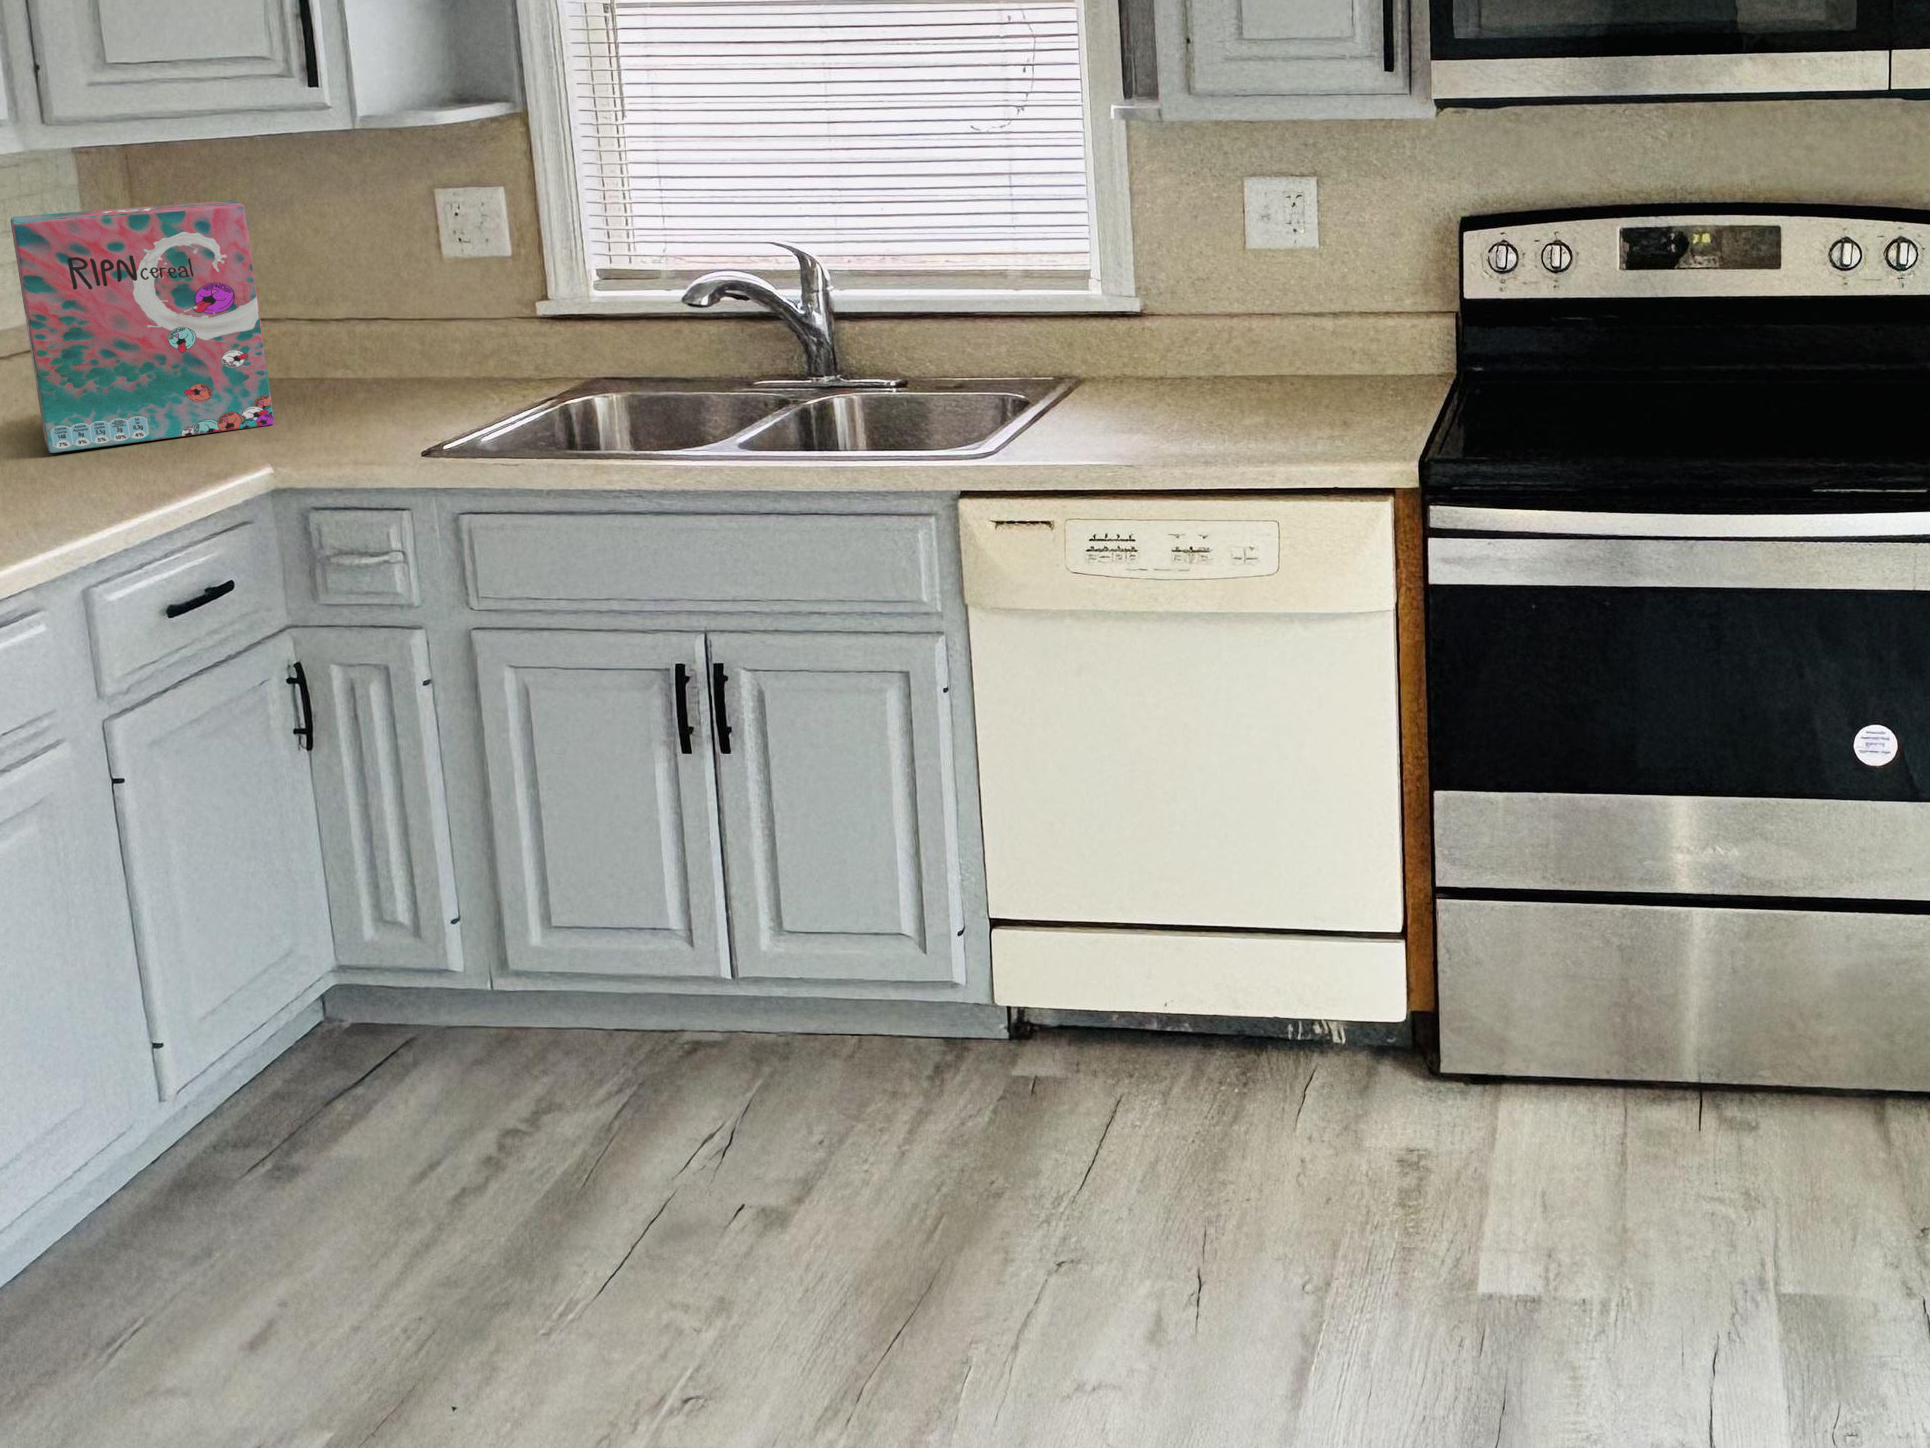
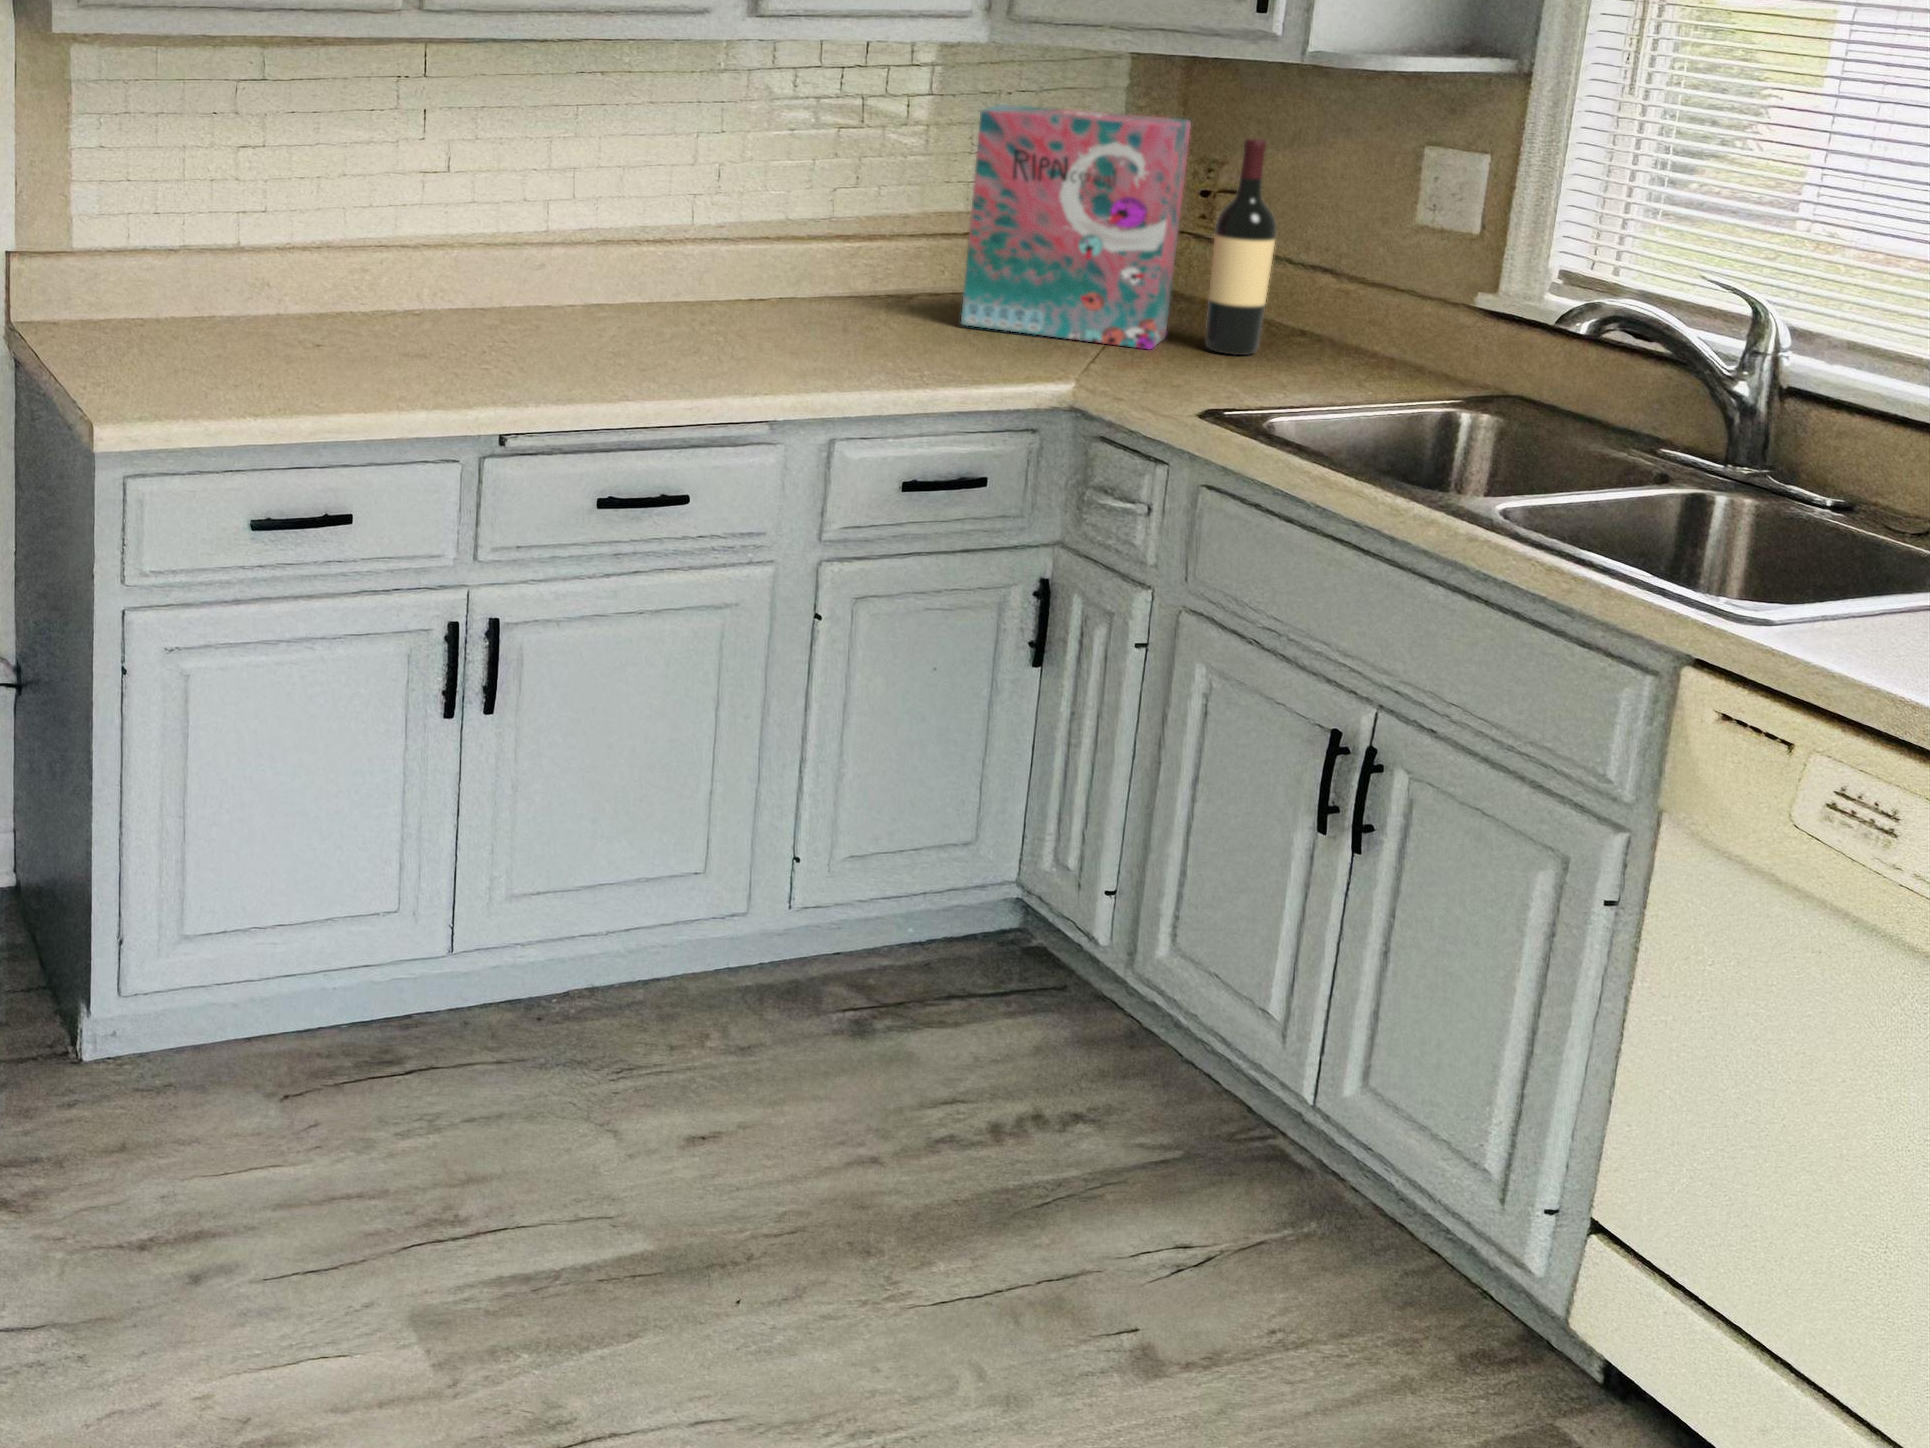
wine bottle: none [296,207,367,411] -> present [1206,139,1276,355]

